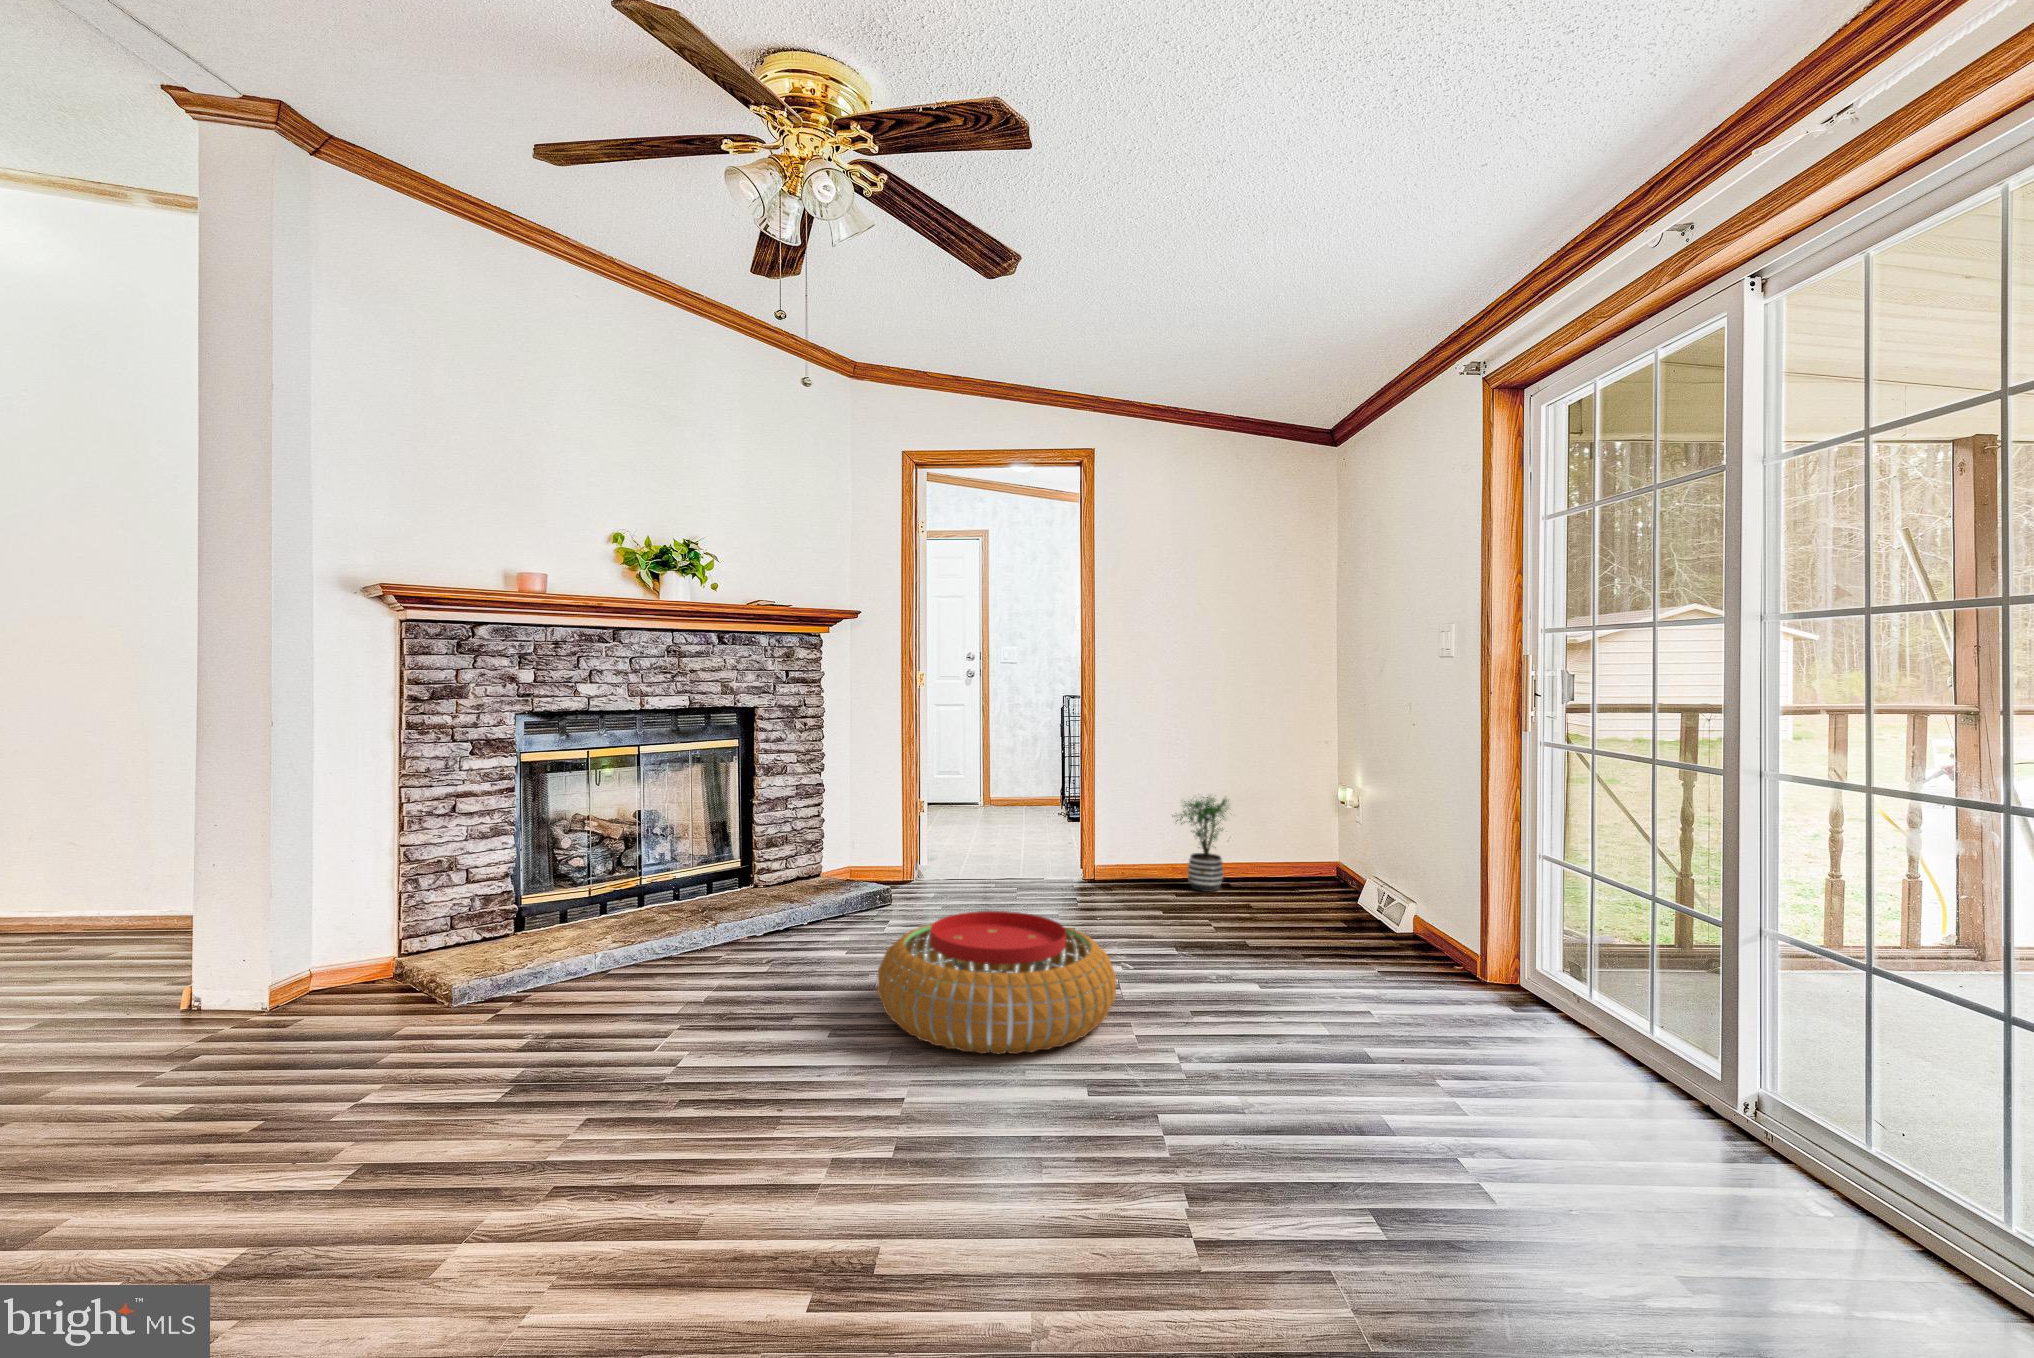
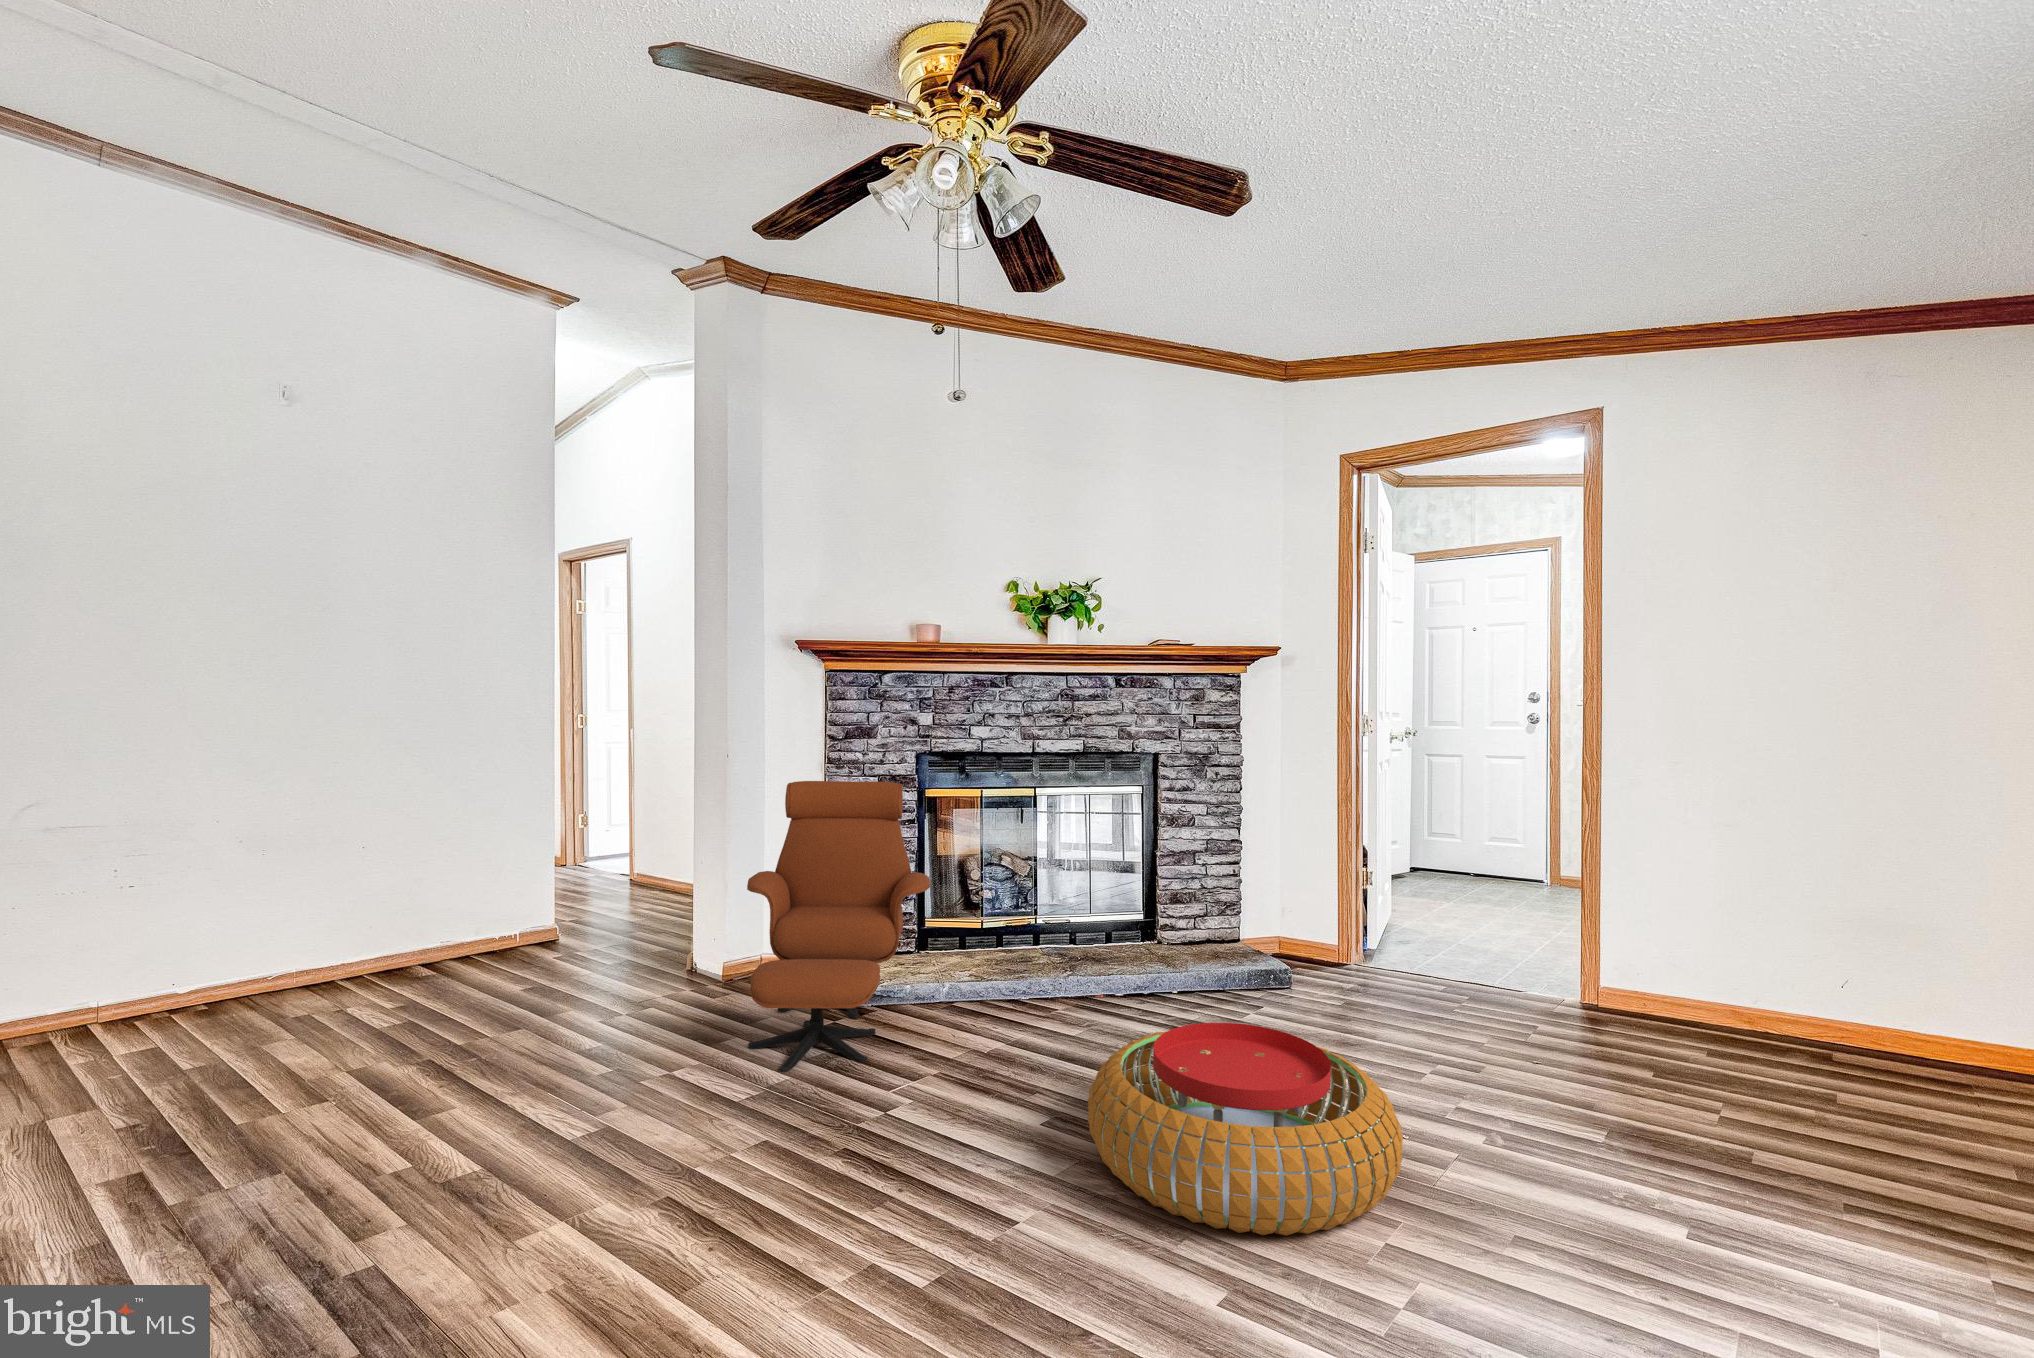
lounge chair: none [330,746,590,1074] -> present [747,781,931,1072]
potted plant: present [1172,797,1229,892] -> none [1741,914,1886,1080]

